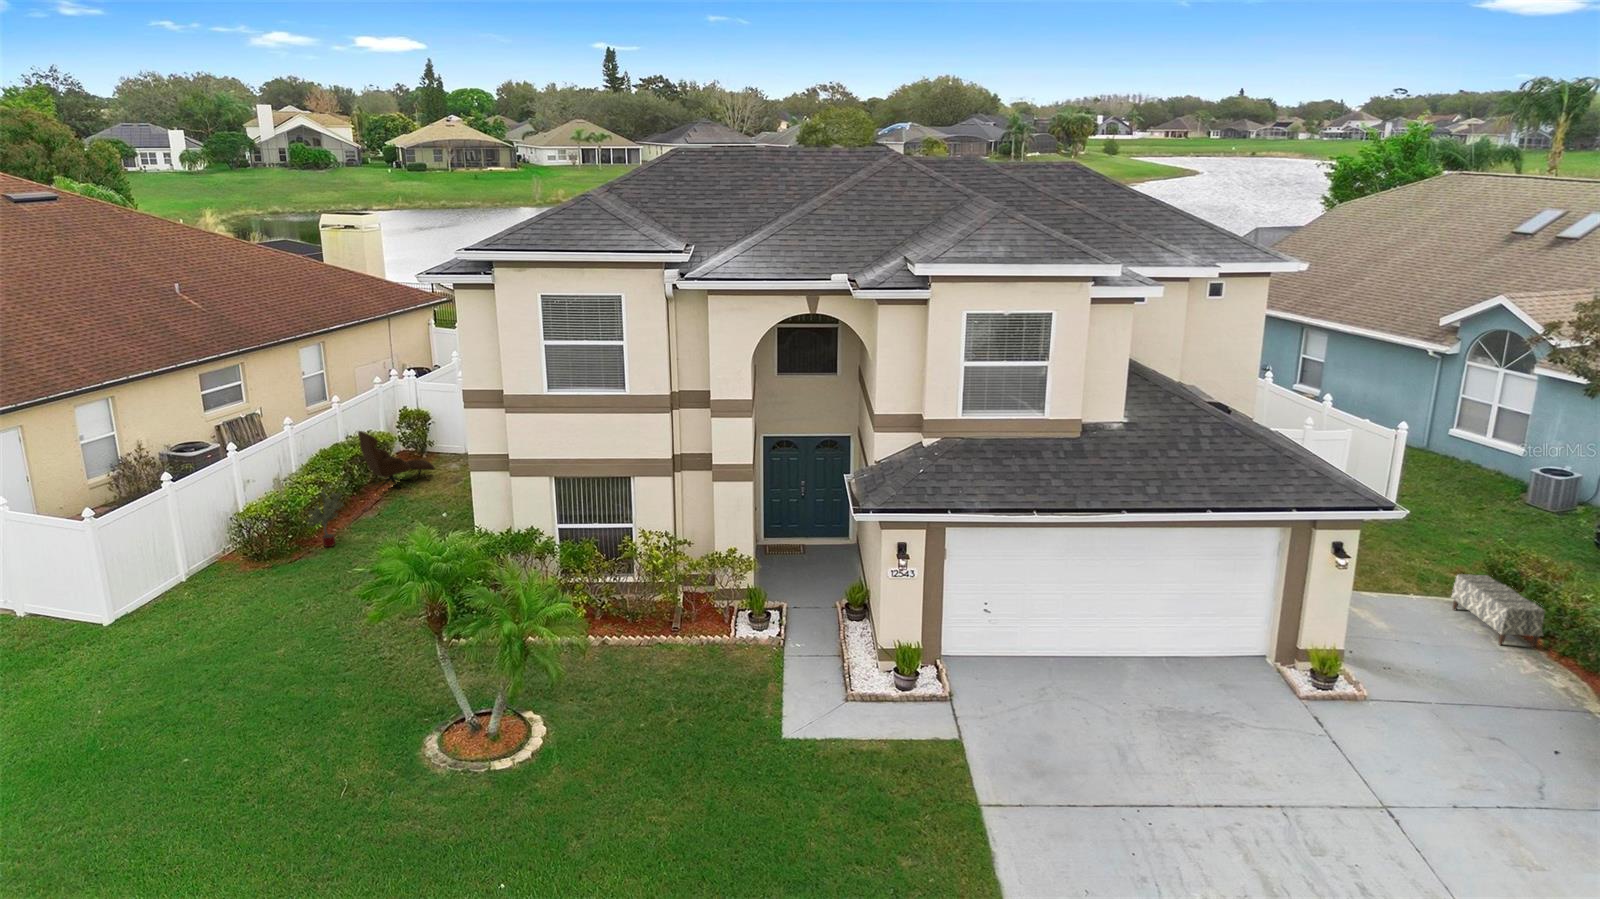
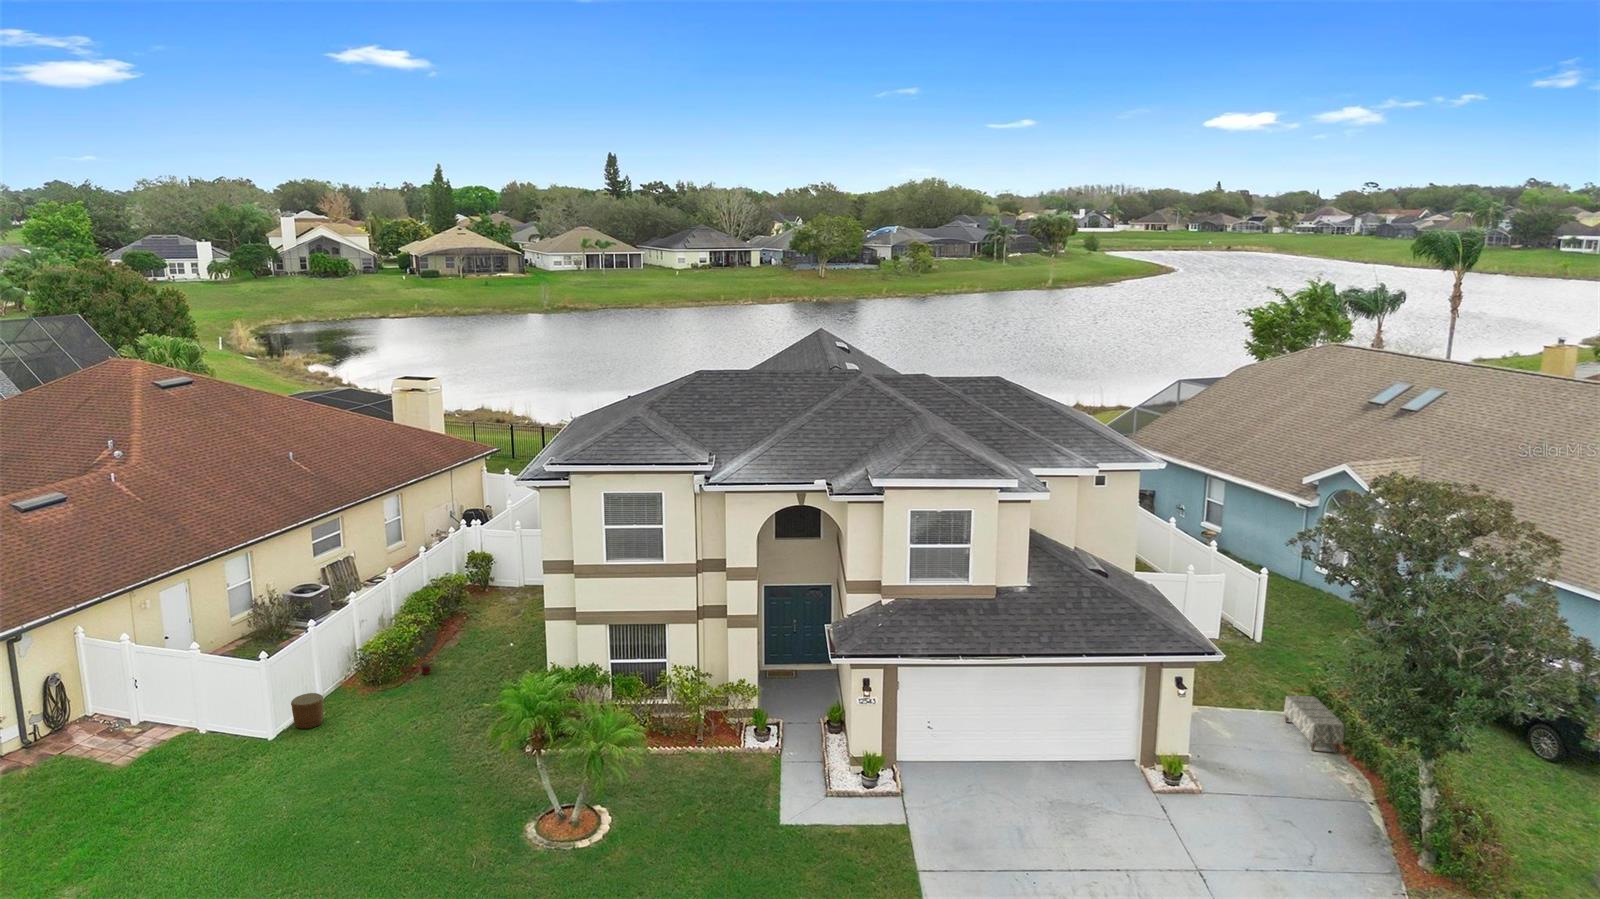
lounge chair: present [358,431,435,489] -> none [440,576,499,624]
woven basket: none [132,565,179,611] -> present [291,693,323,729]

